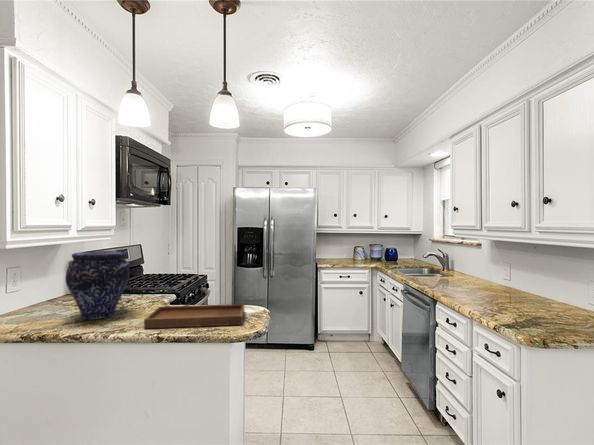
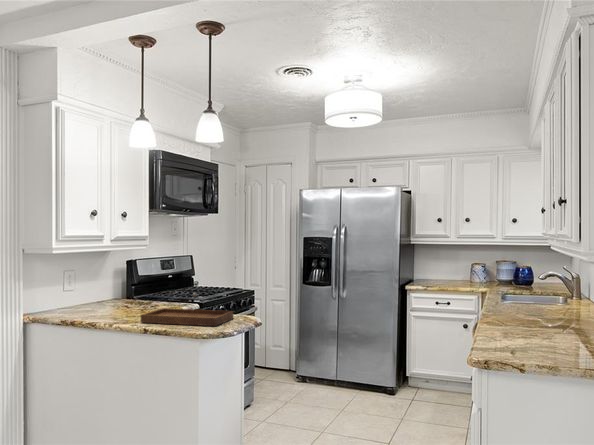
vase: present [66,251,131,319] -> none [94,258,144,315]

